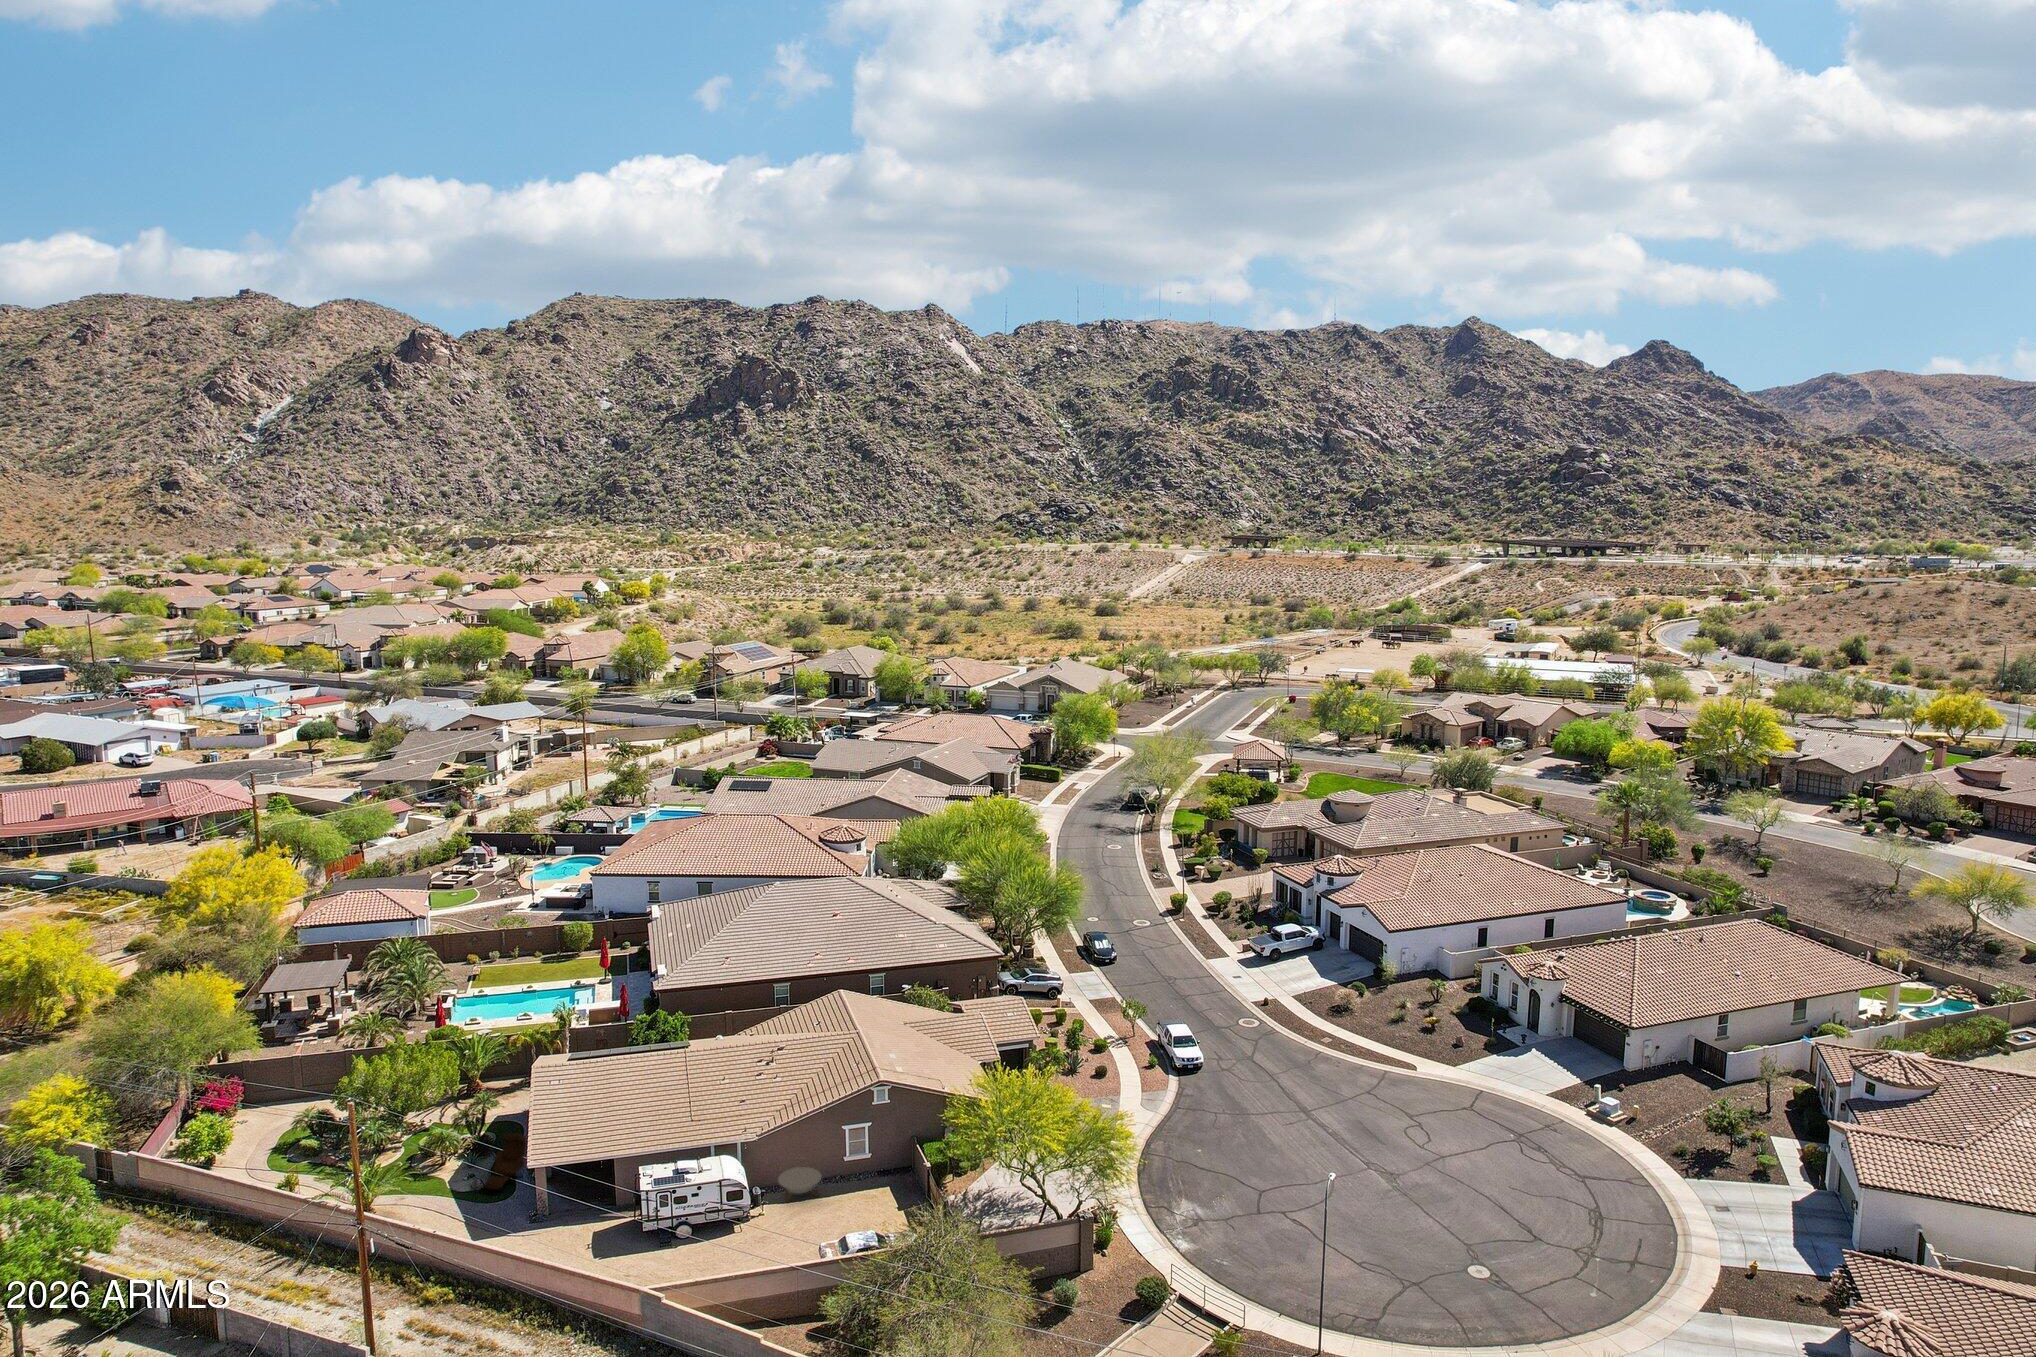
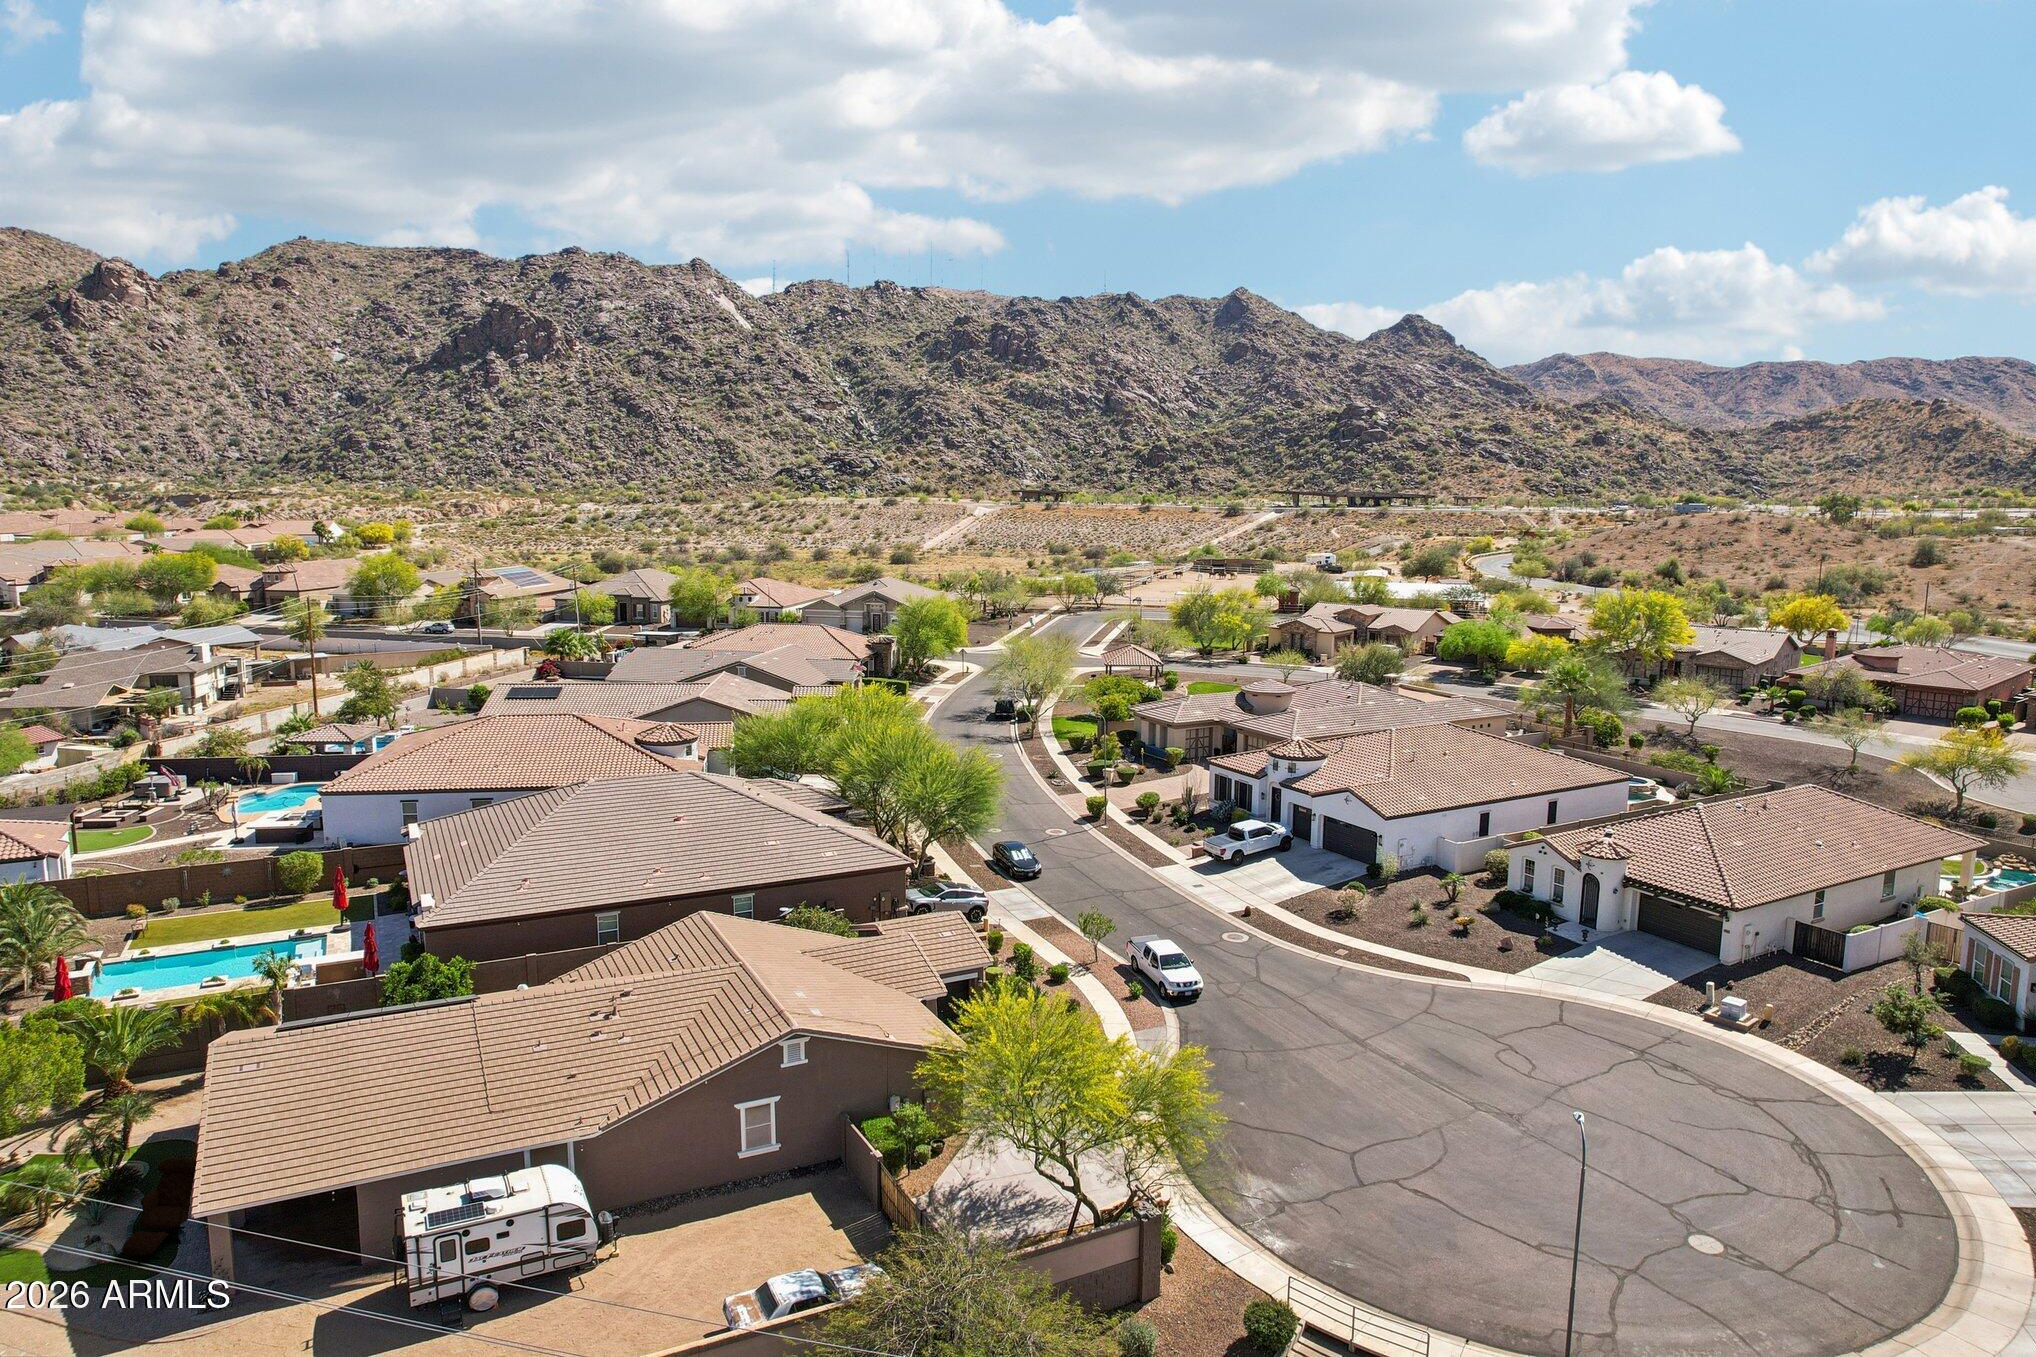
round table: present [778,1167,822,1202] -> none [637,1173,707,1232]

